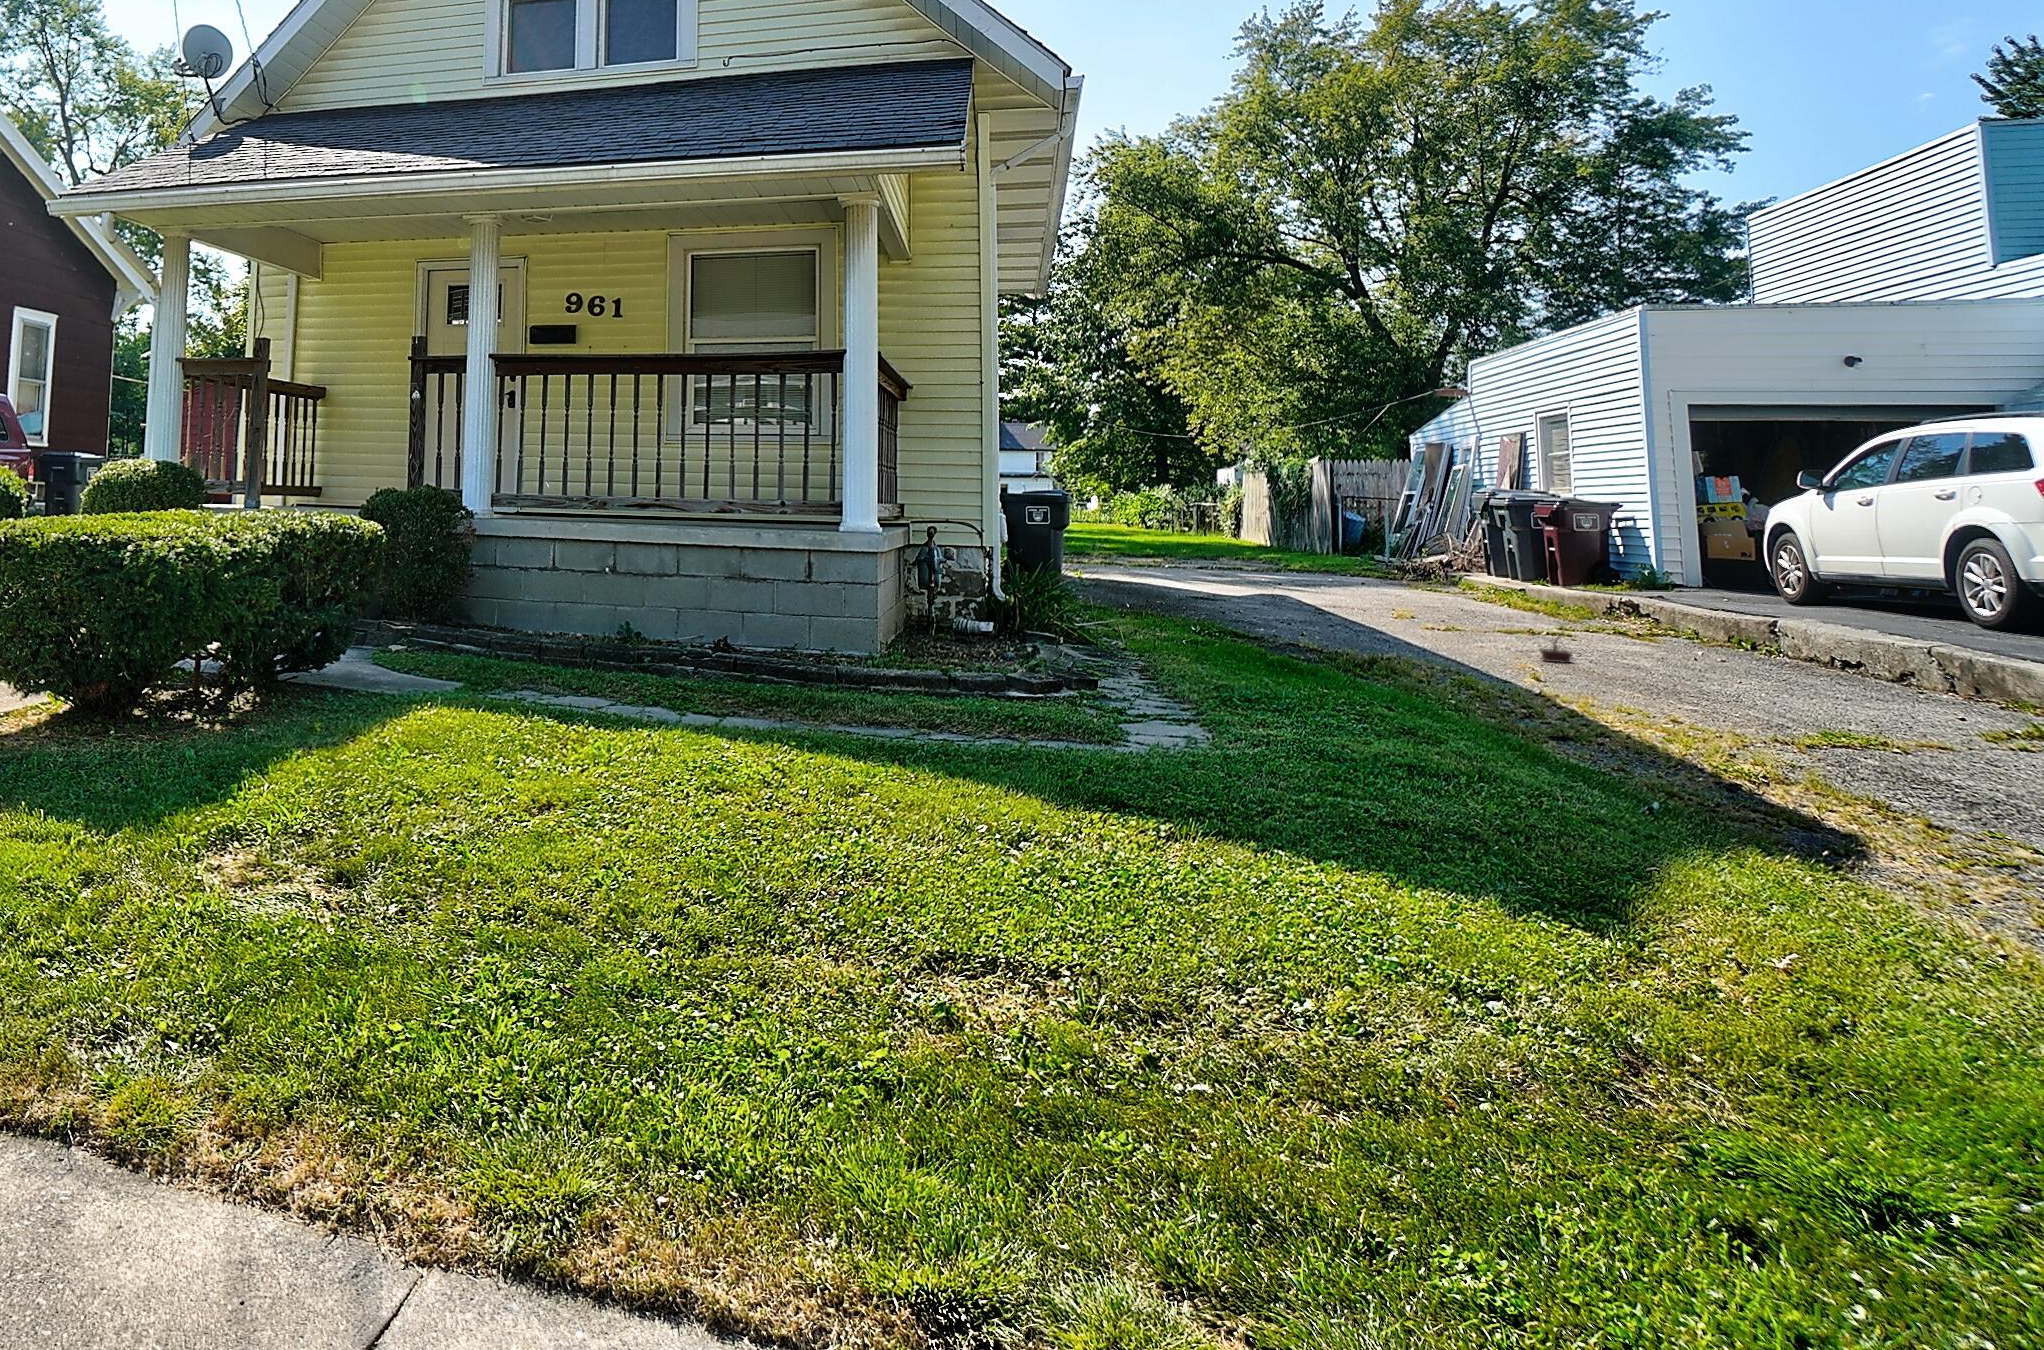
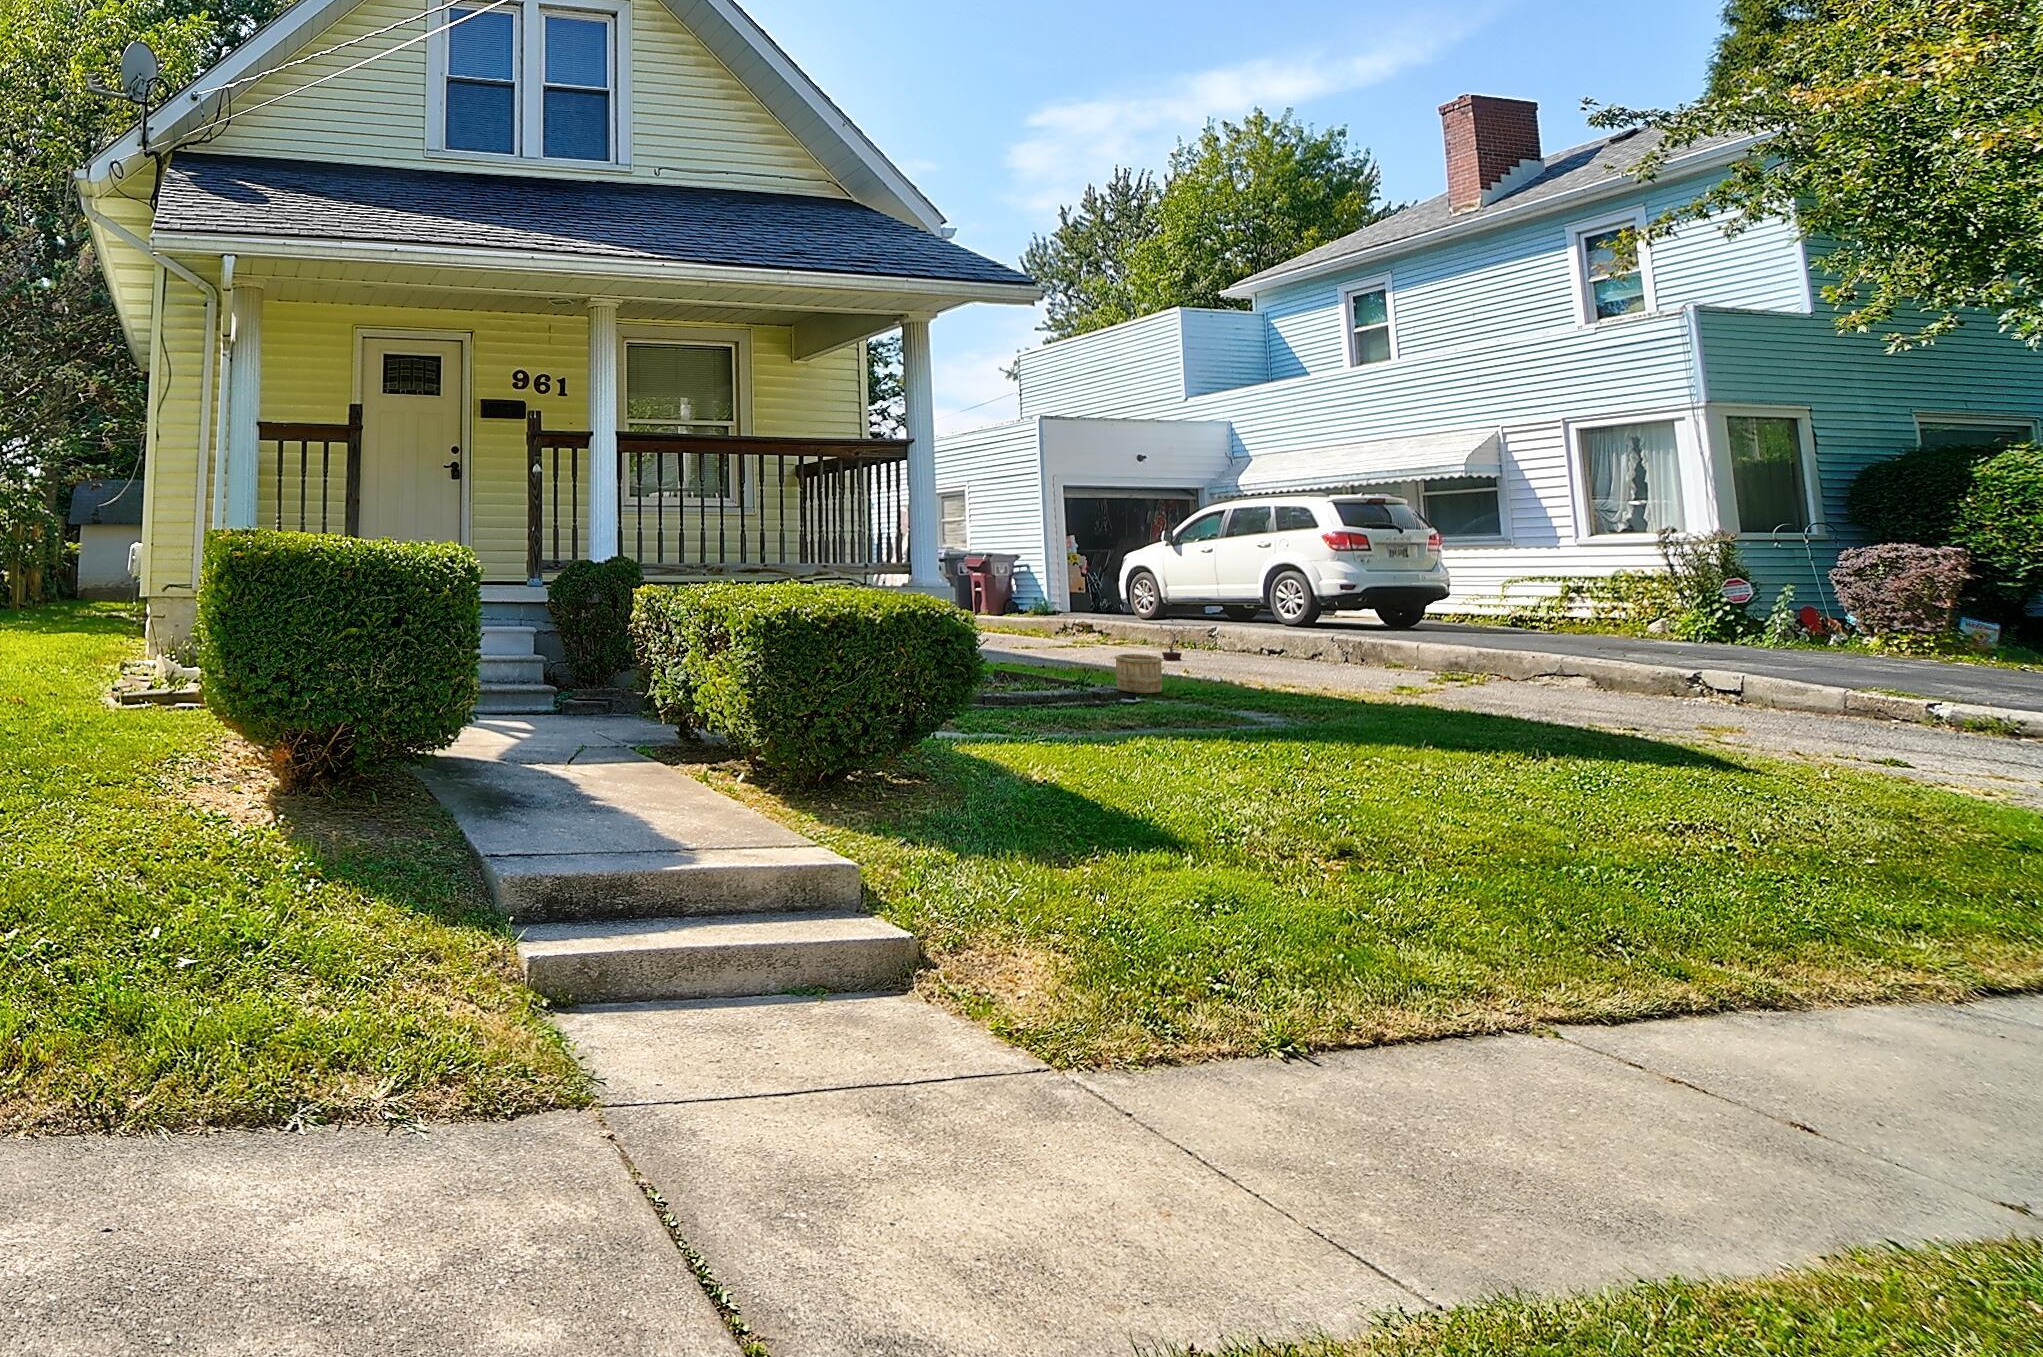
wooden bucket: none [1165,643,1234,700] -> present [1114,654,1163,693]

